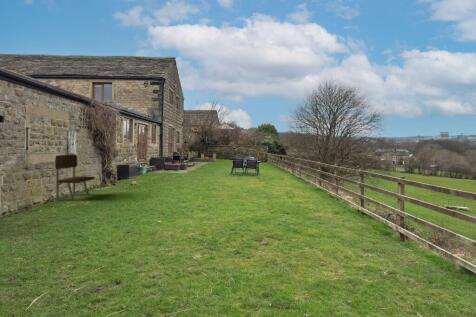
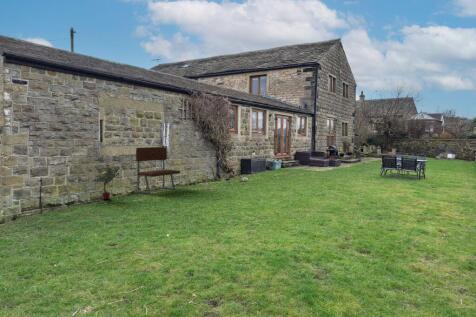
potted tree: none [26,171,52,208] -> present [93,163,119,200]

